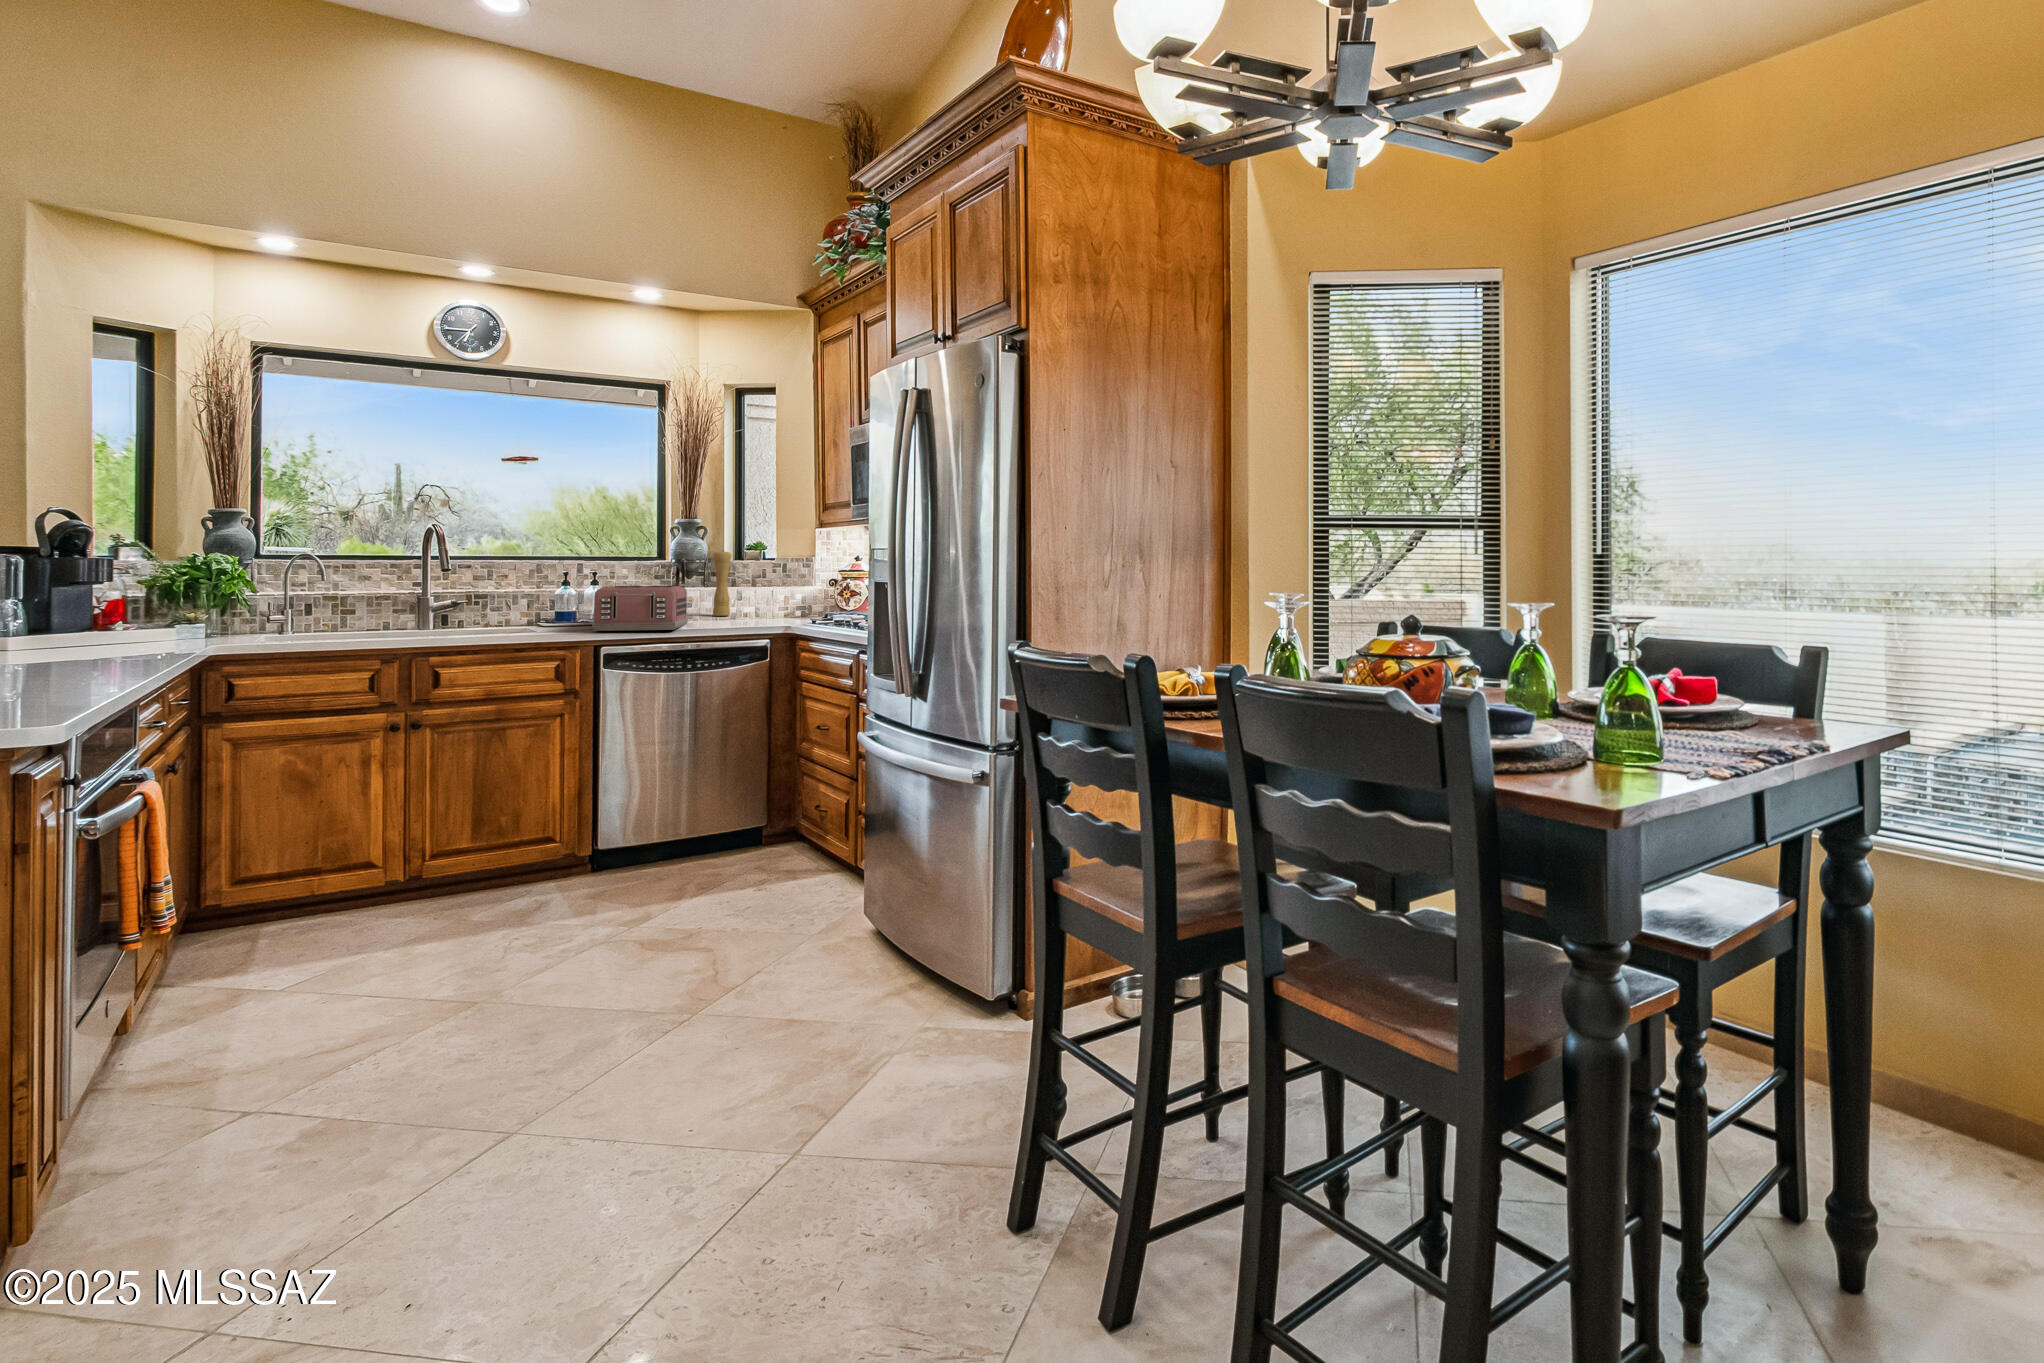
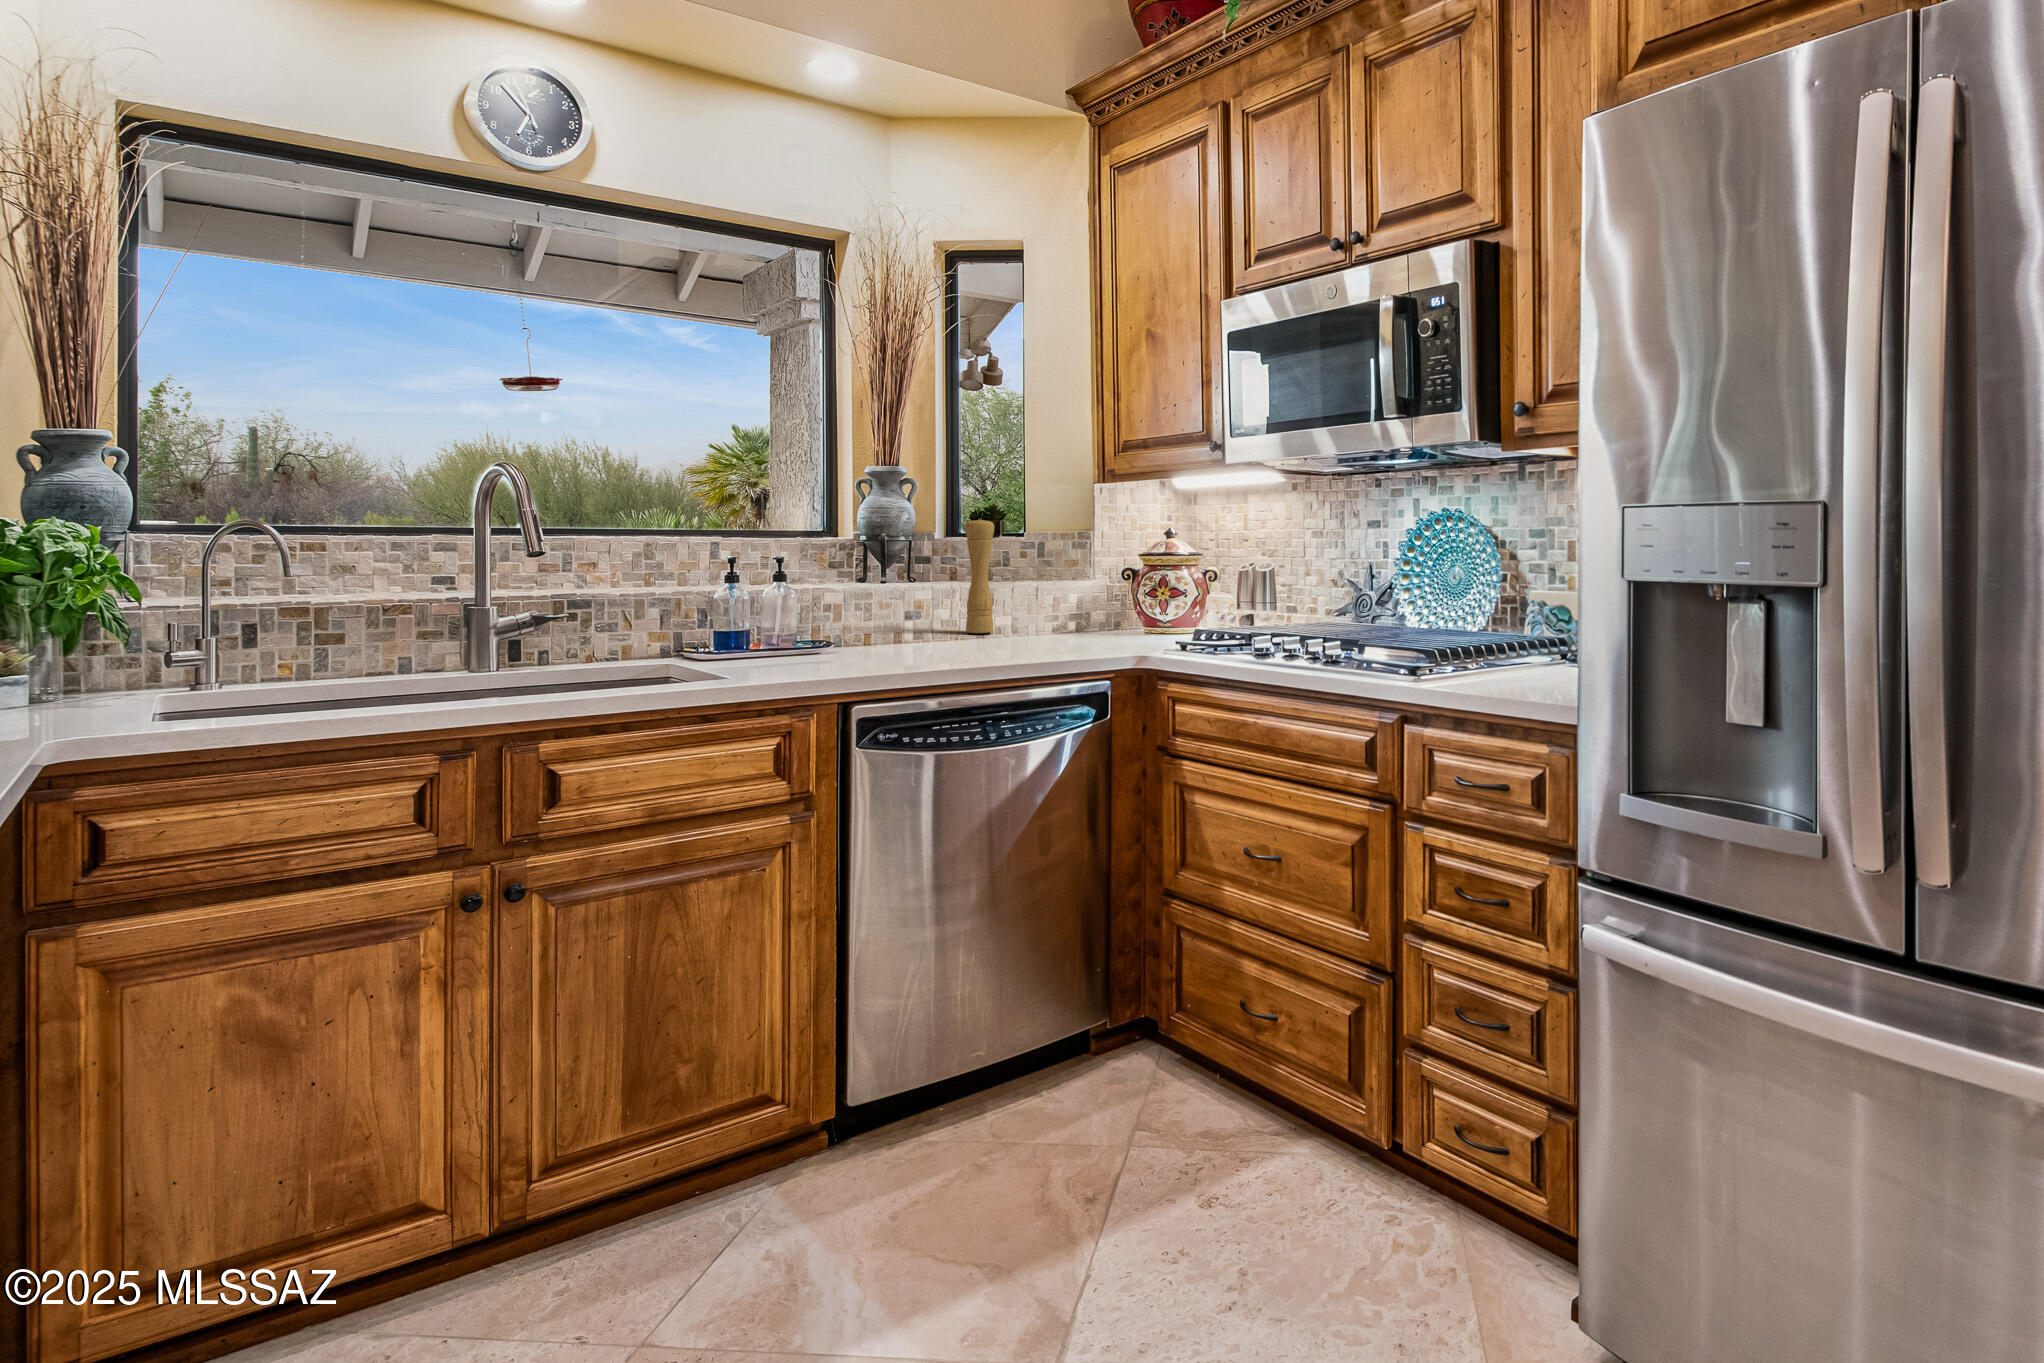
toaster: present [592,586,688,631] -> none [820,581,972,672]

